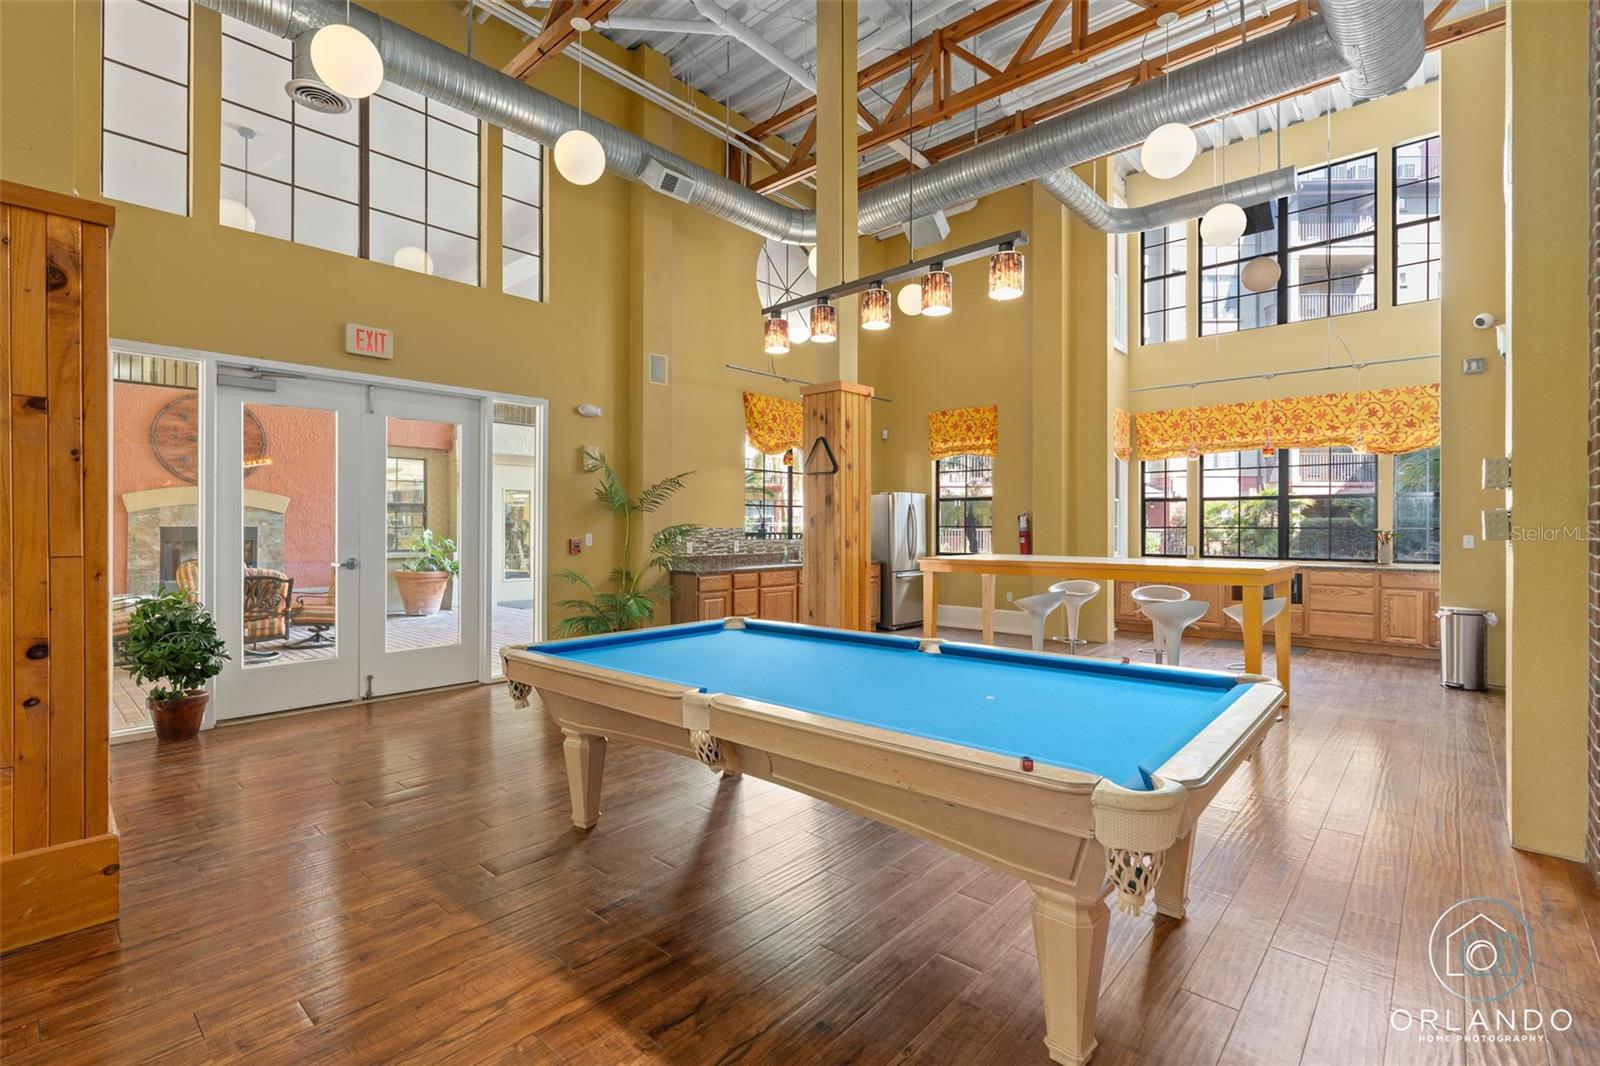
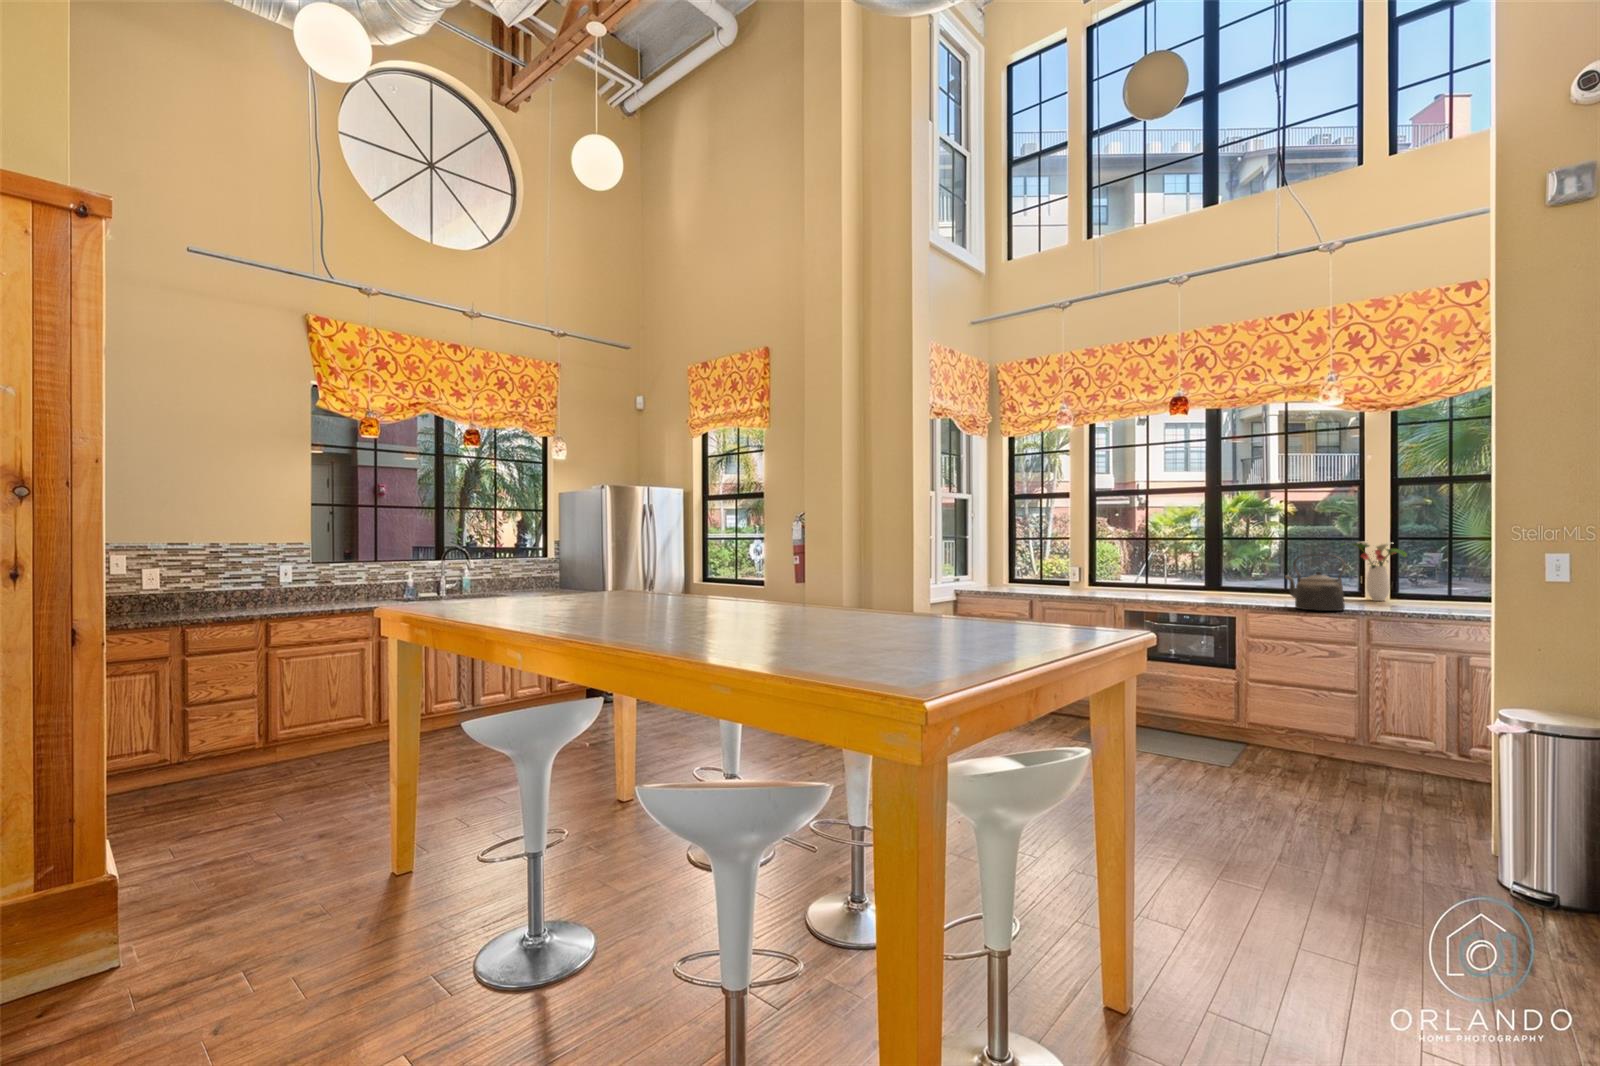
kettle: none [1330,539,1365,571] -> present [1286,554,1346,611]

